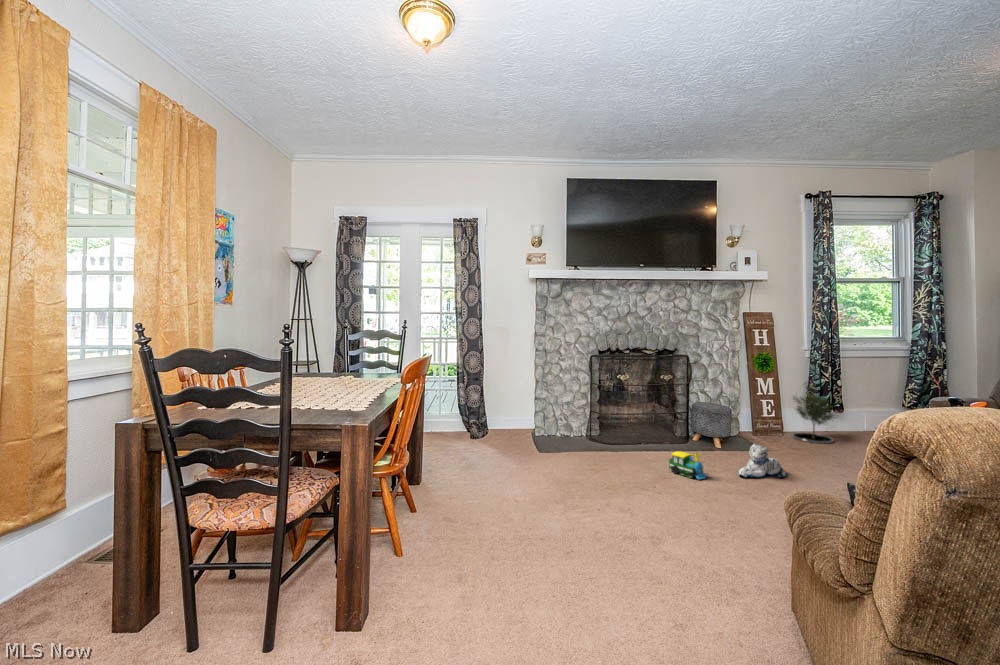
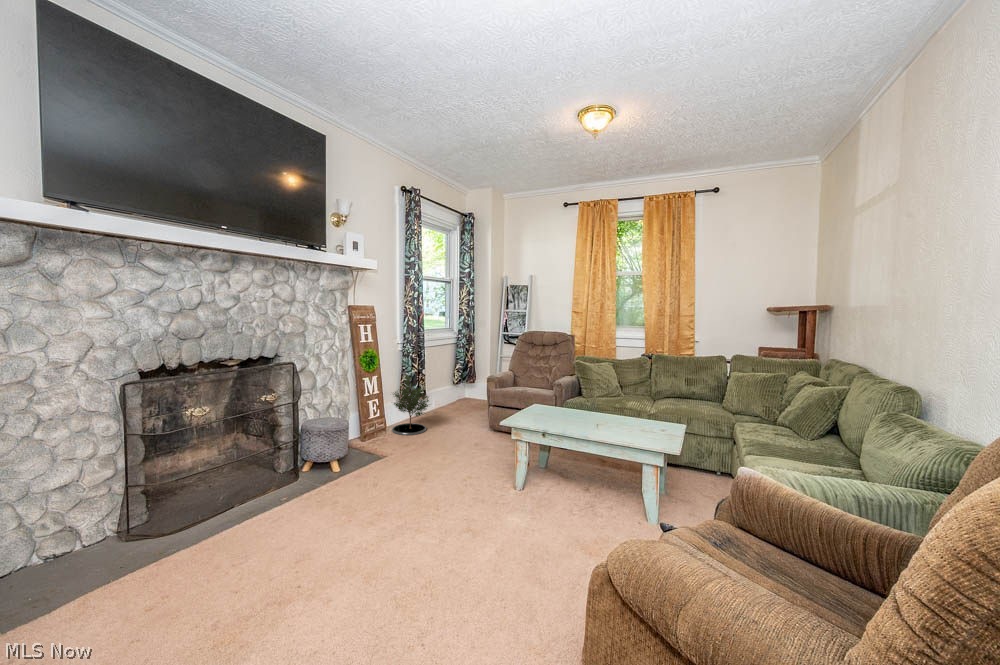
plush toy: present [738,443,786,478] -> none [401,469,441,518]
toy train: present [669,451,707,479] -> none [322,513,378,557]

